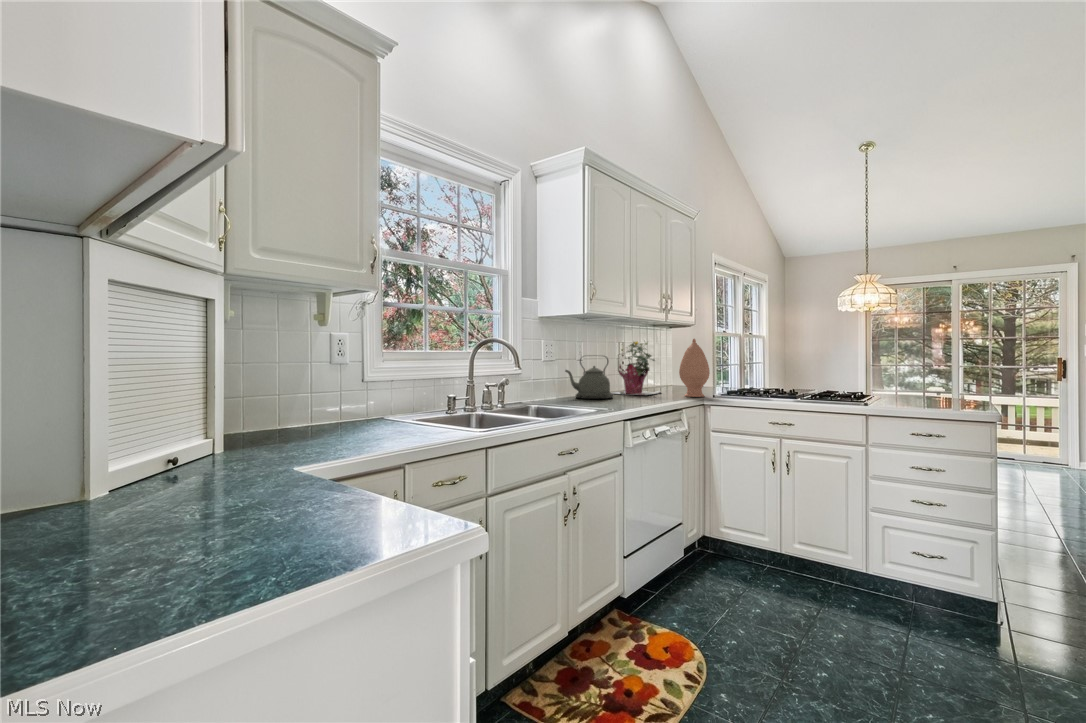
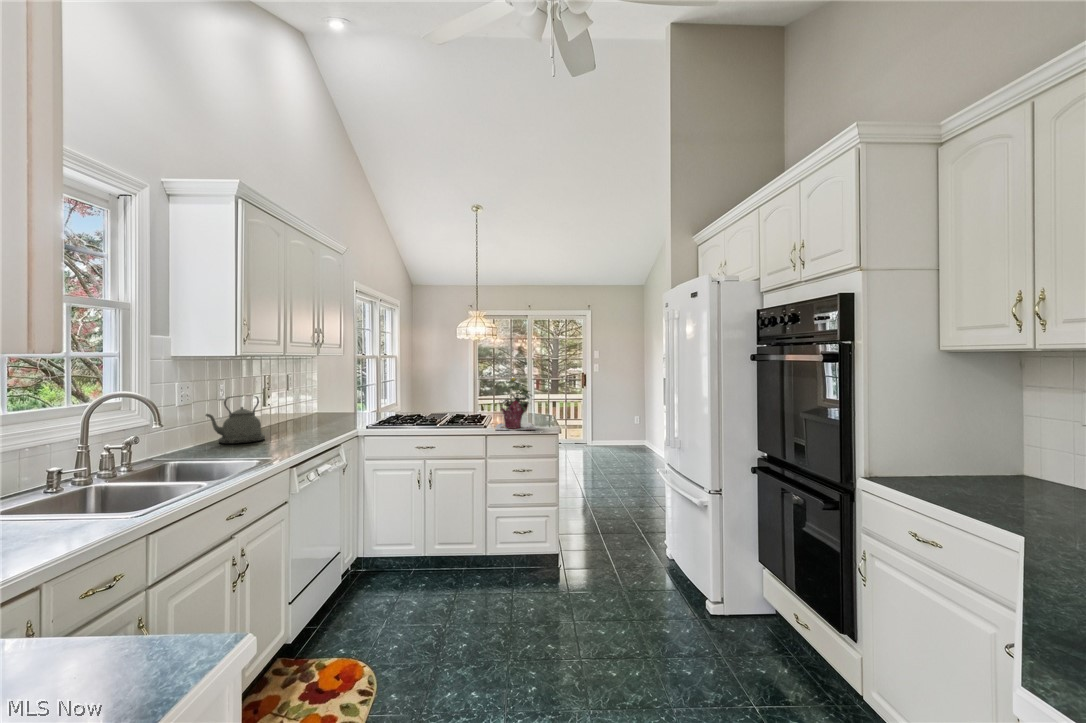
vase: present [679,339,710,397] -> none [334,375,363,429]
potted plant: present [612,341,661,395] -> present [495,378,536,430]

